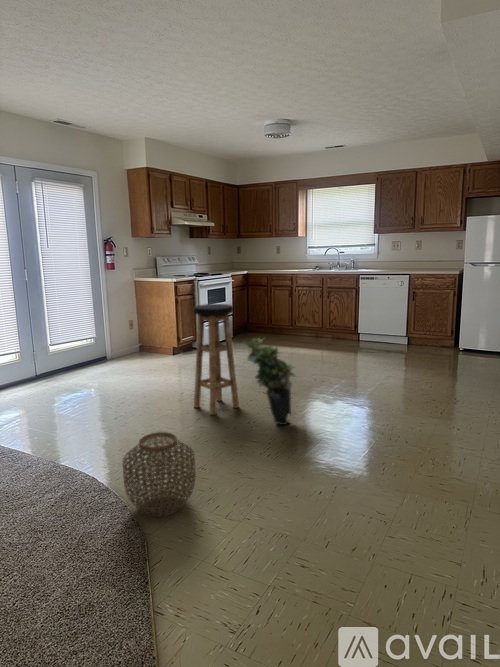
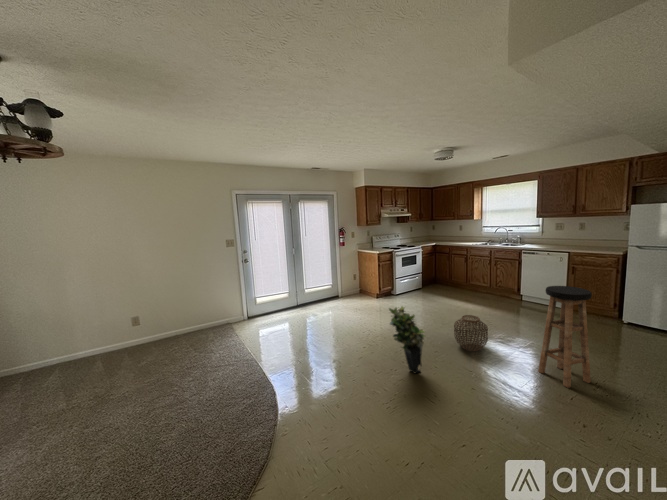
bar stool: present [194,304,239,415] -> present [538,286,592,388]
woven basket: present [123,432,196,517] -> present [454,315,488,351]

